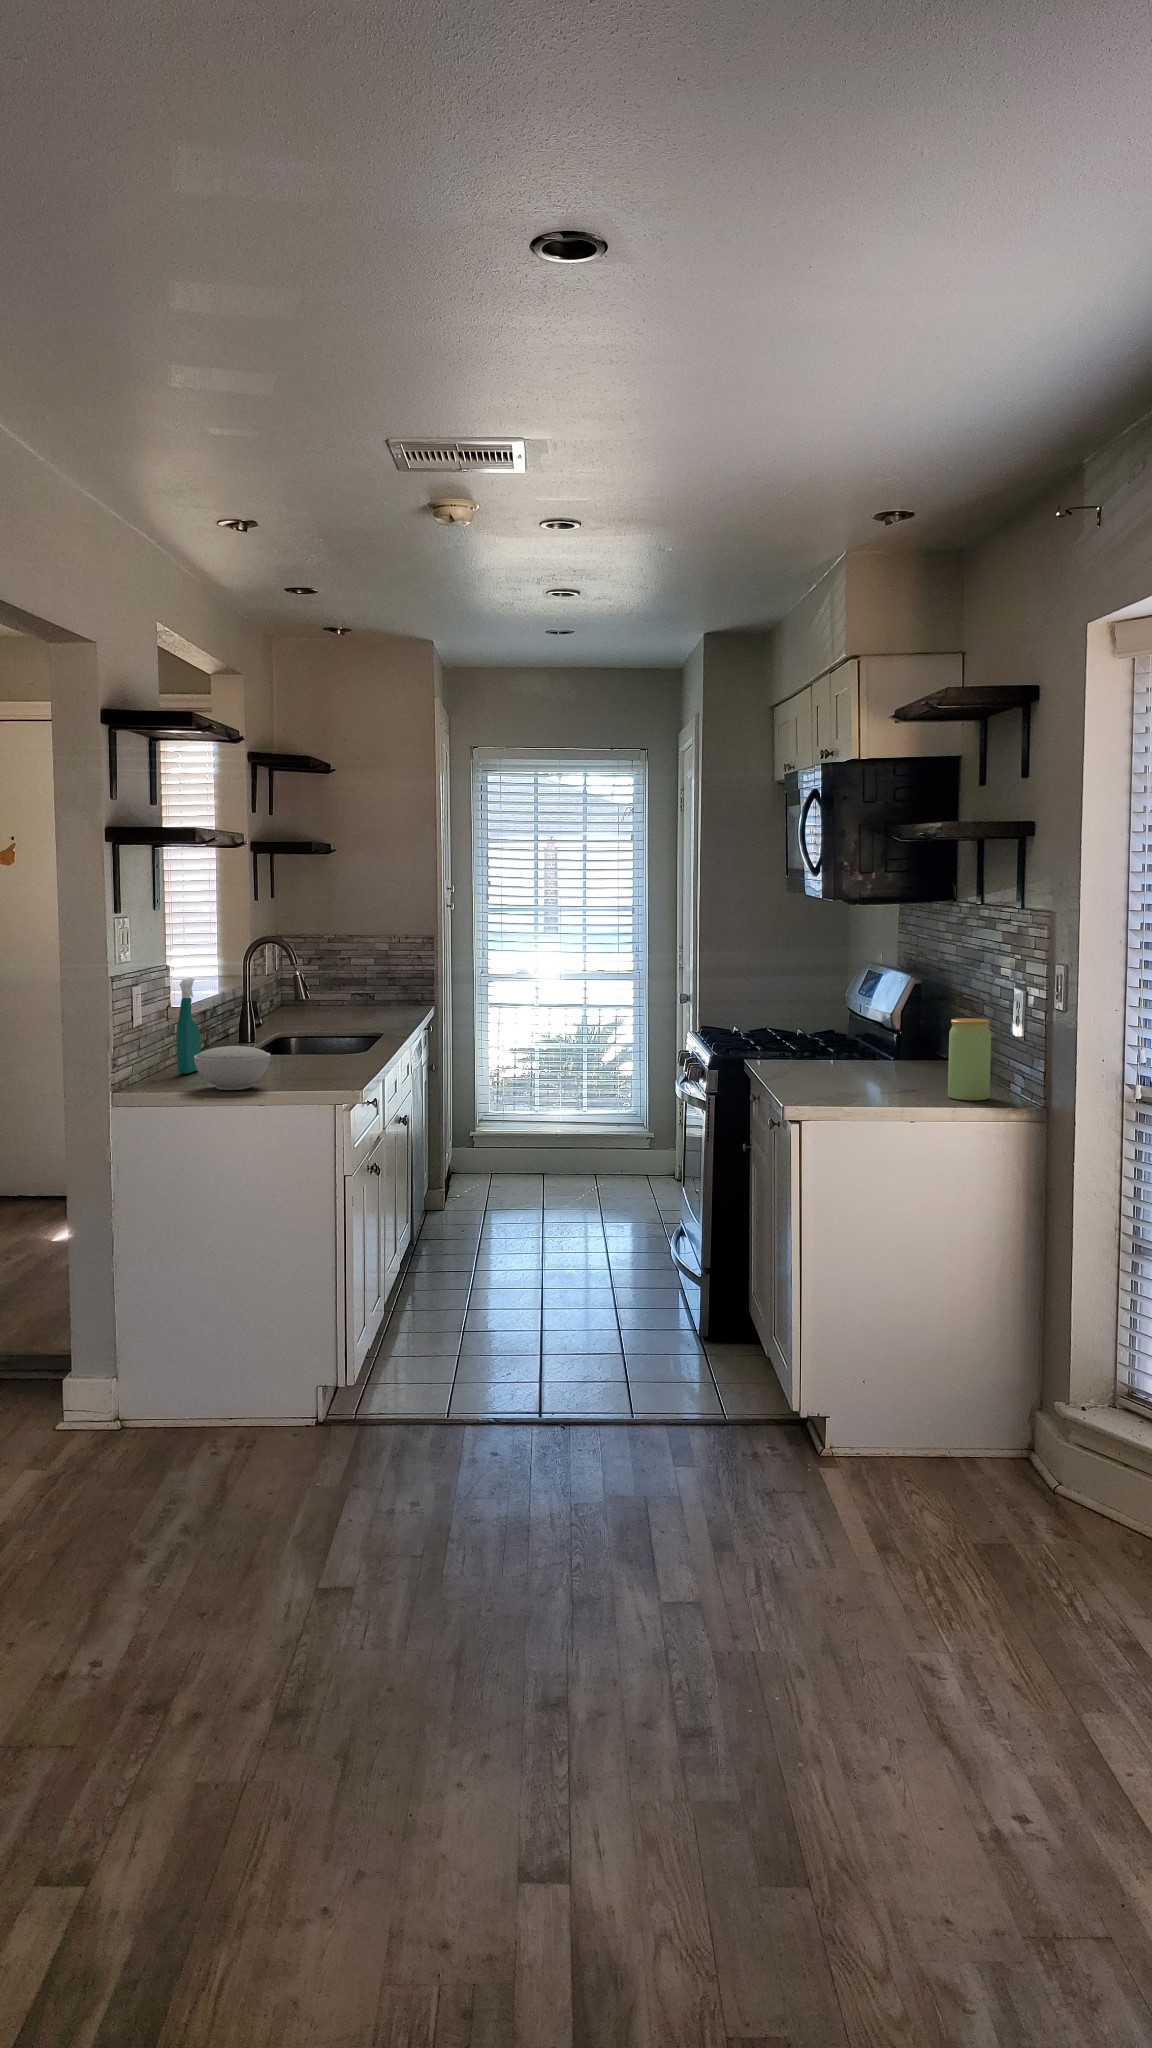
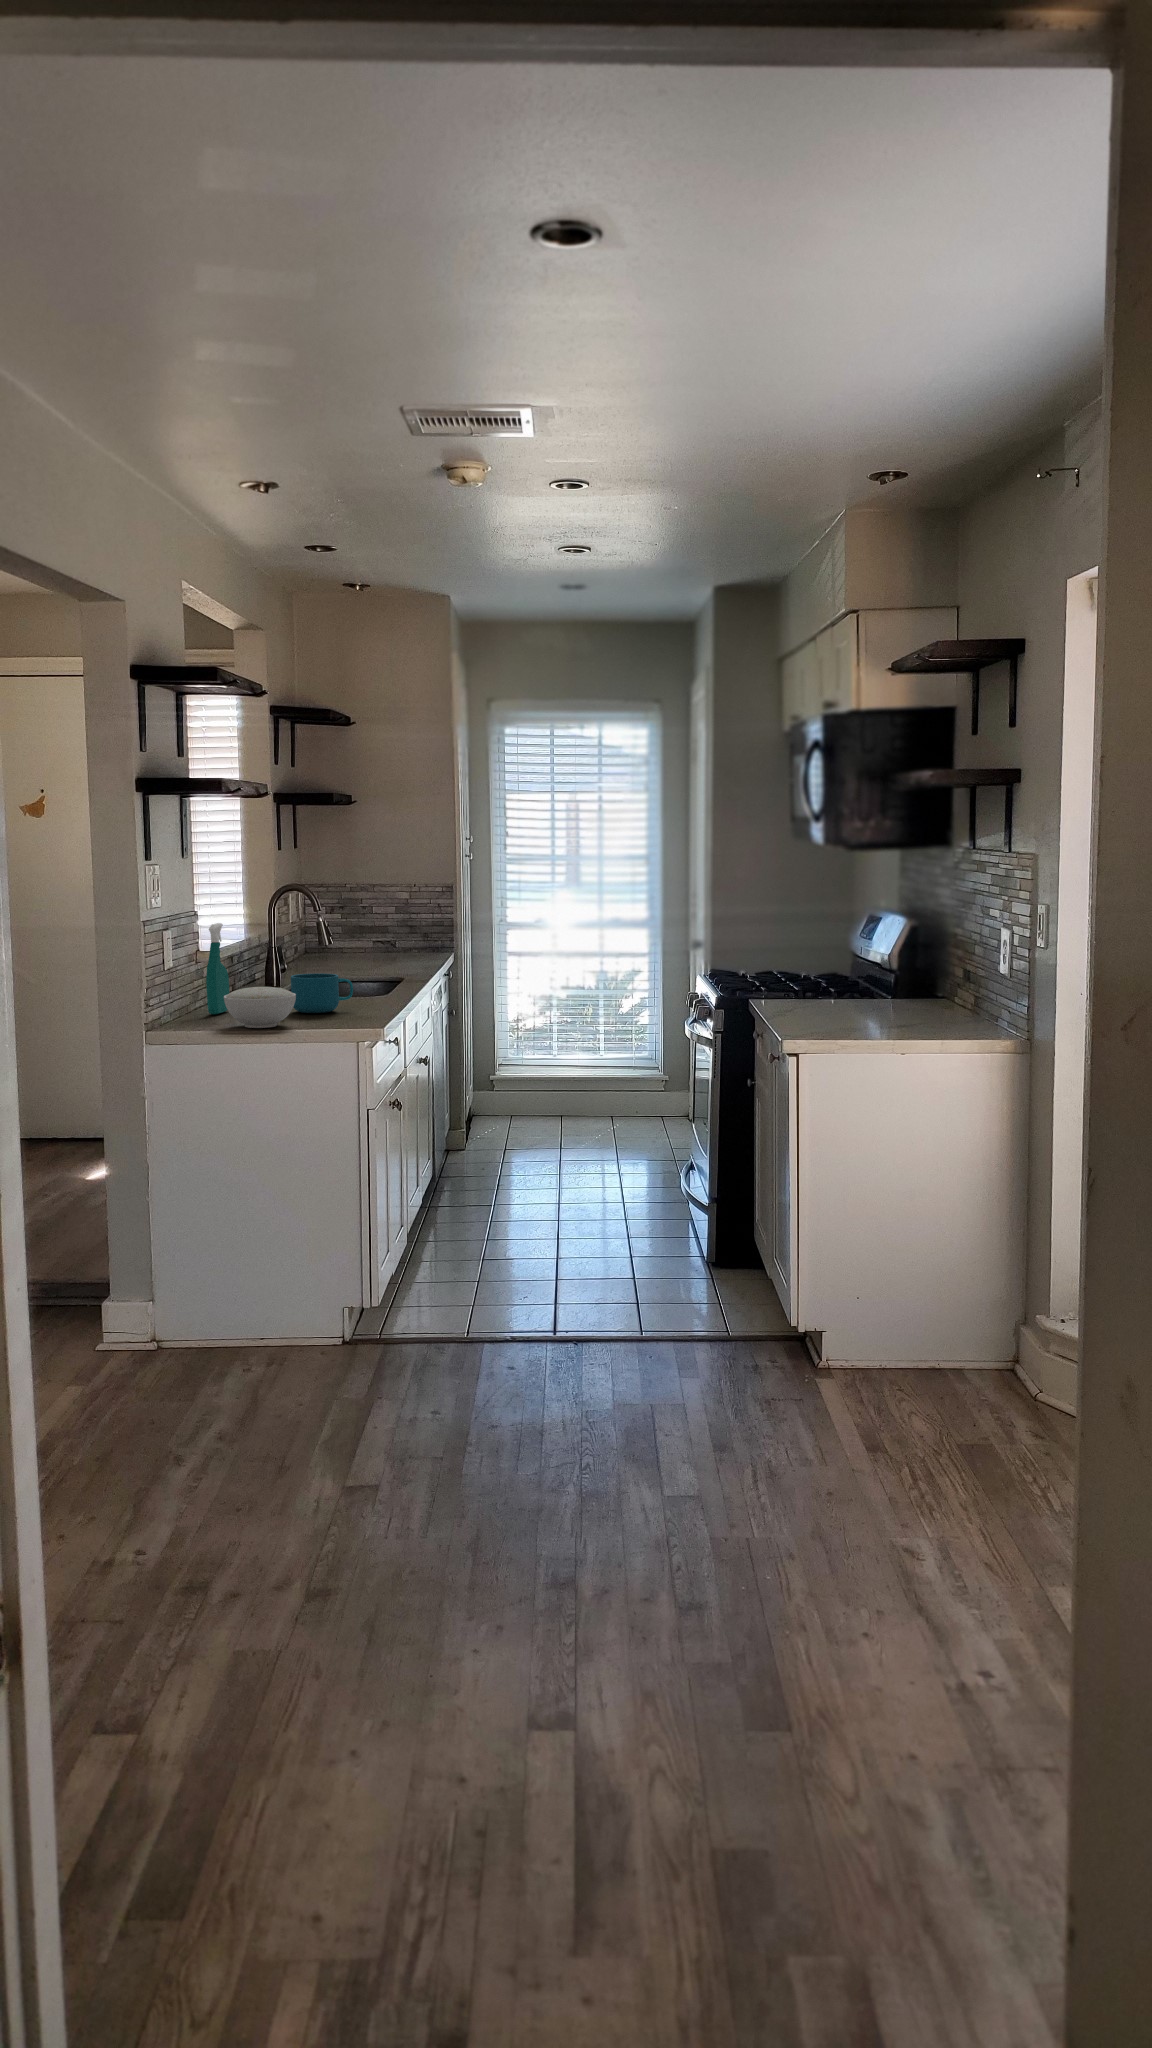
jar: present [948,1018,991,1100] -> none [937,956,978,1034]
cup: none [266,1031,331,1073] -> present [291,973,353,1013]

